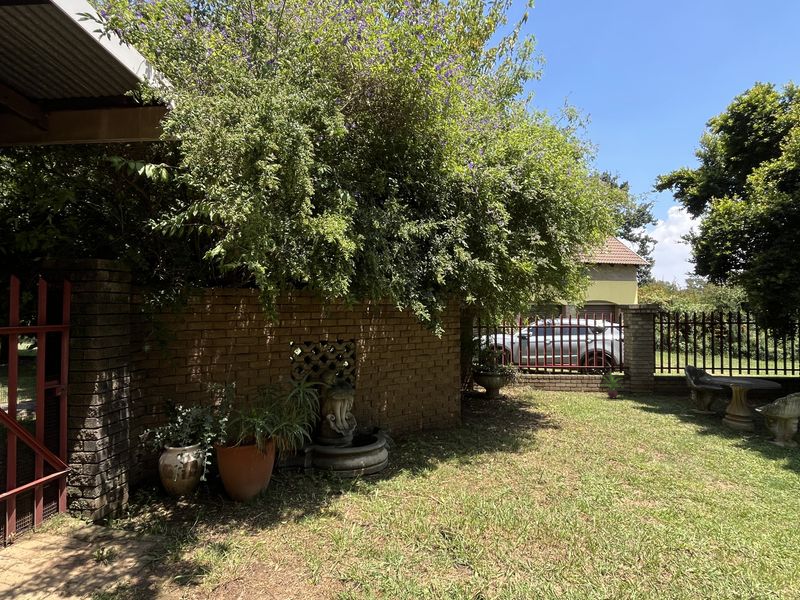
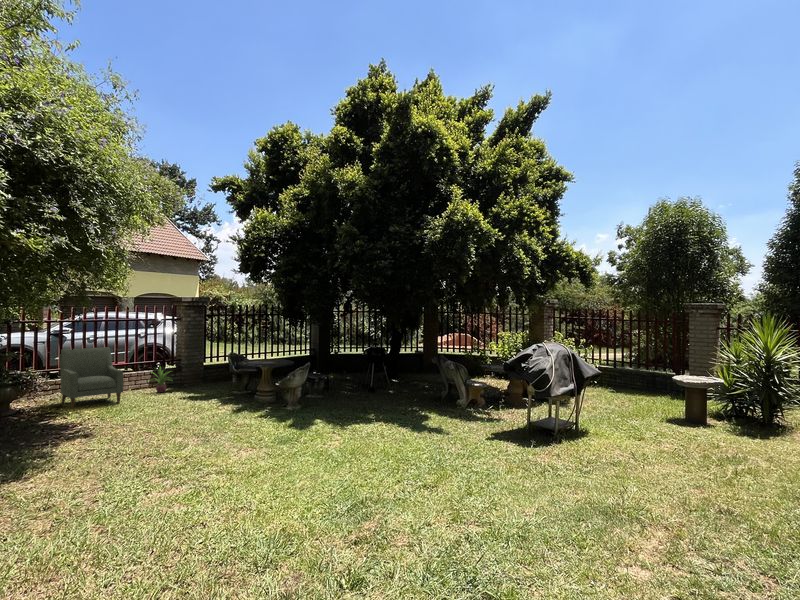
chair: none [528,350,580,403] -> present [59,347,123,408]

